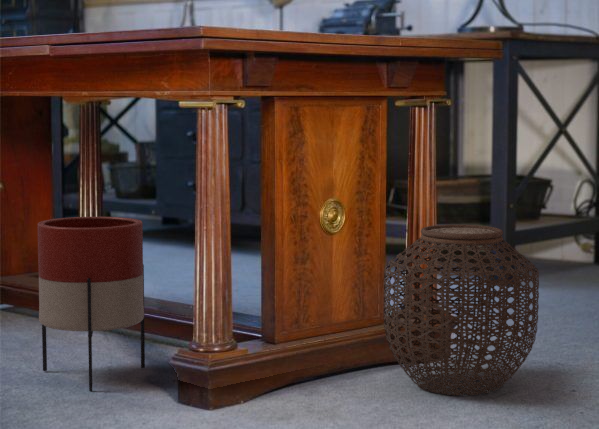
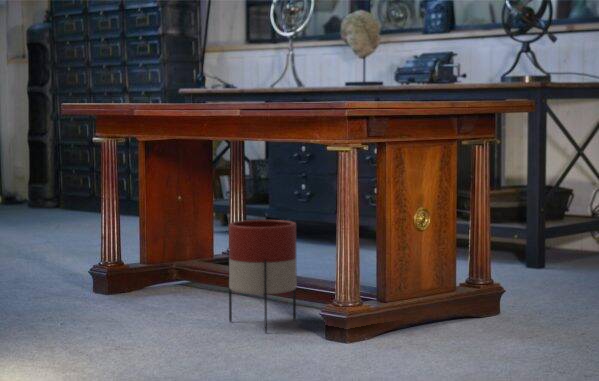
woven basket: present [384,225,539,396] -> none [456,225,559,336]

